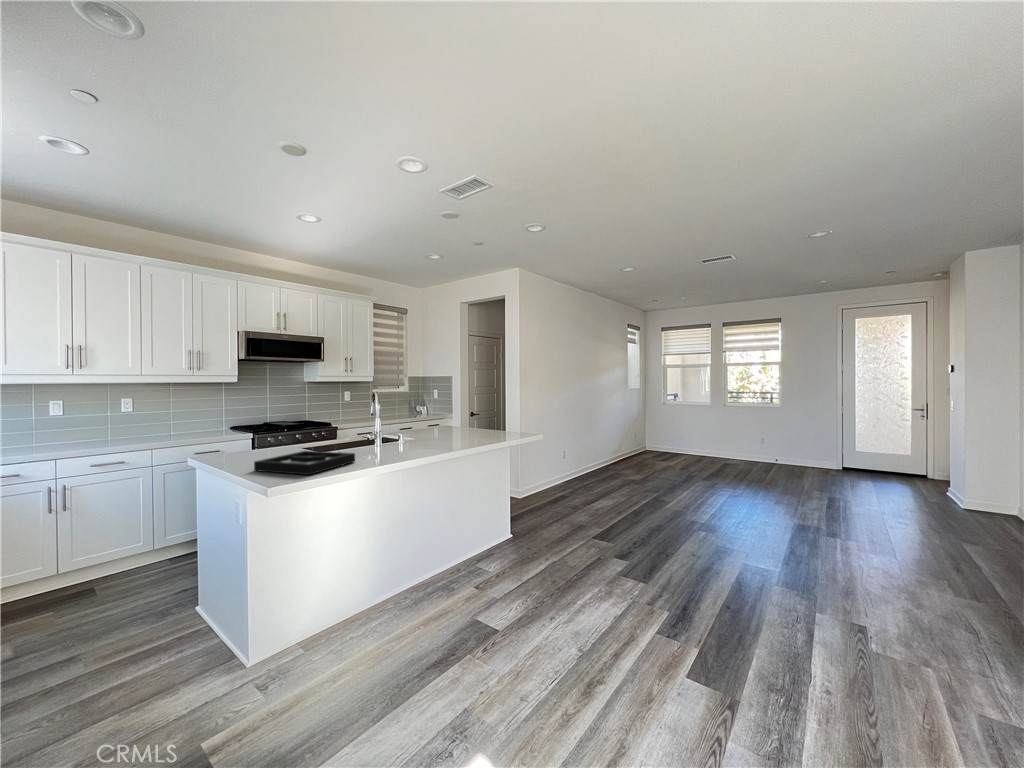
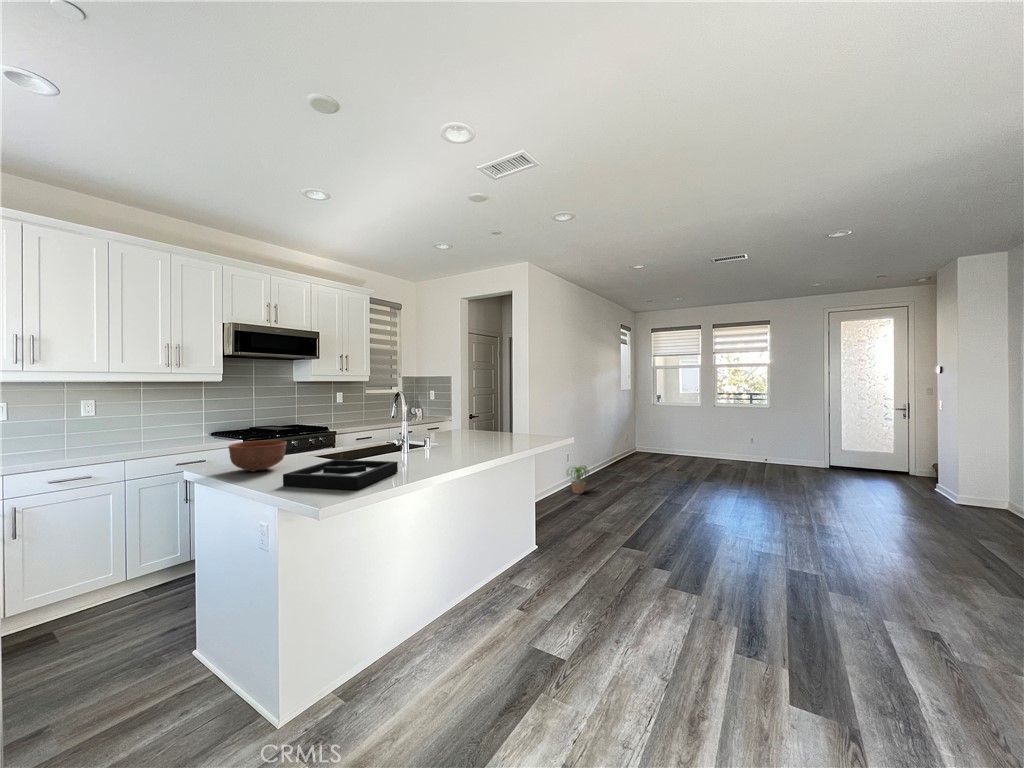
bowl: none [219,434,268,459] -> present [228,440,287,472]
potted plant: none [556,462,586,490] -> present [567,466,589,494]

